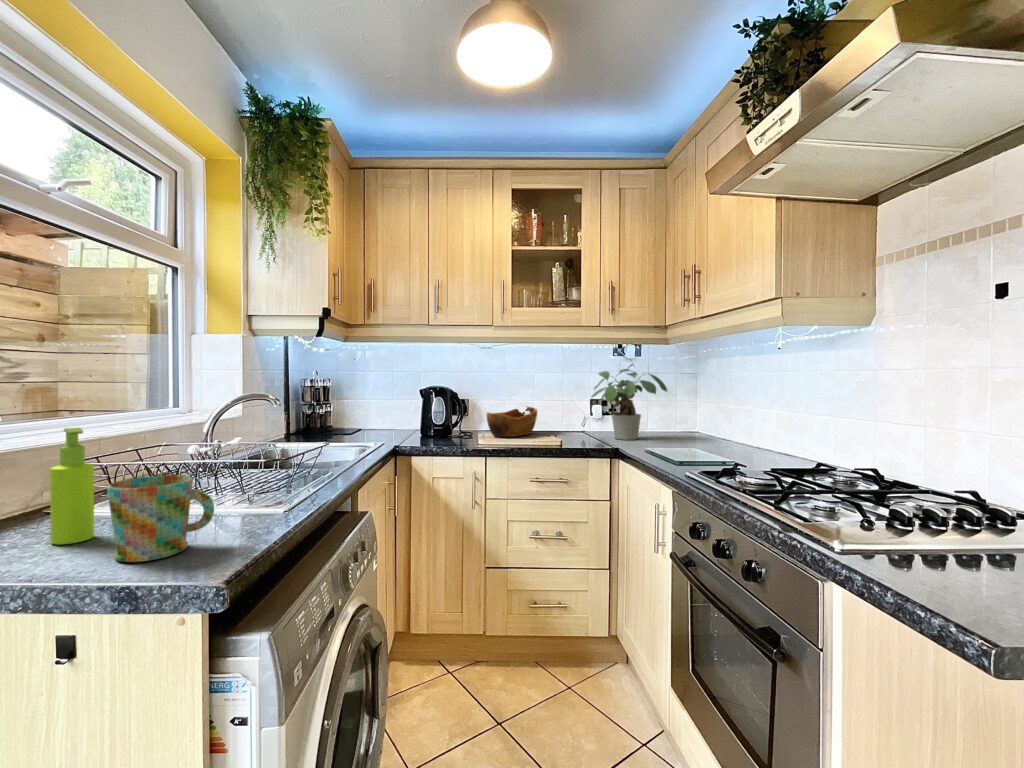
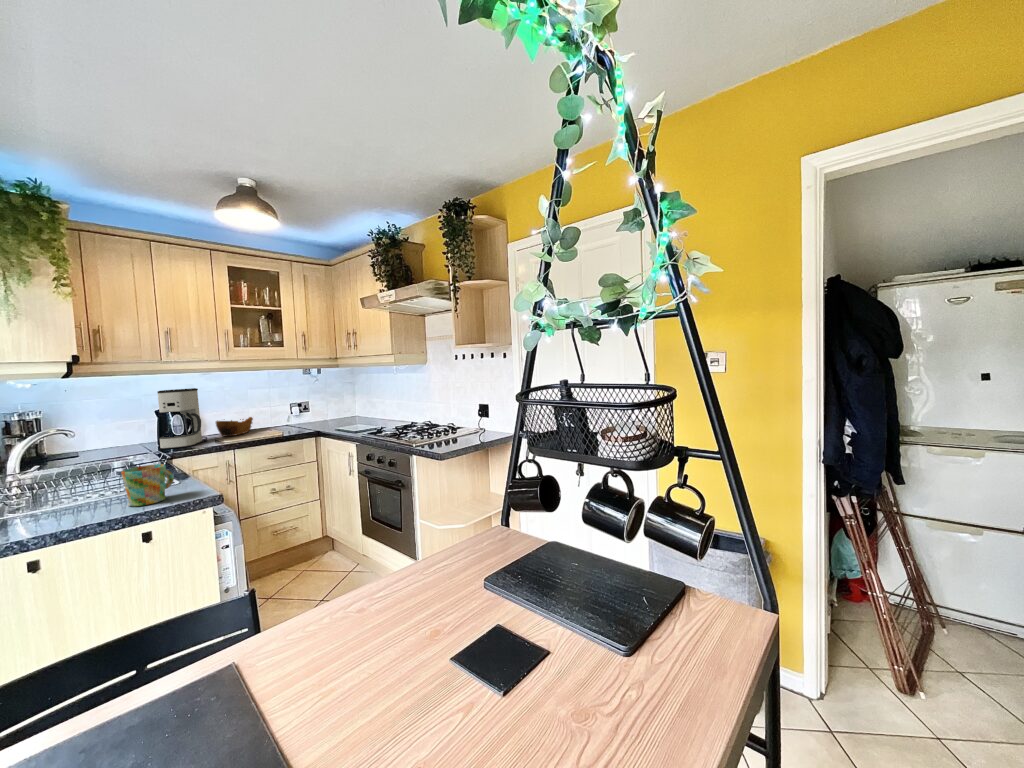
coffee maker: none [412,362,464,444] -> present [157,388,202,449]
potted plant: present [591,369,667,440] -> none [295,383,342,426]
soap dispenser: present [50,428,94,544] -> none [53,451,83,516]

